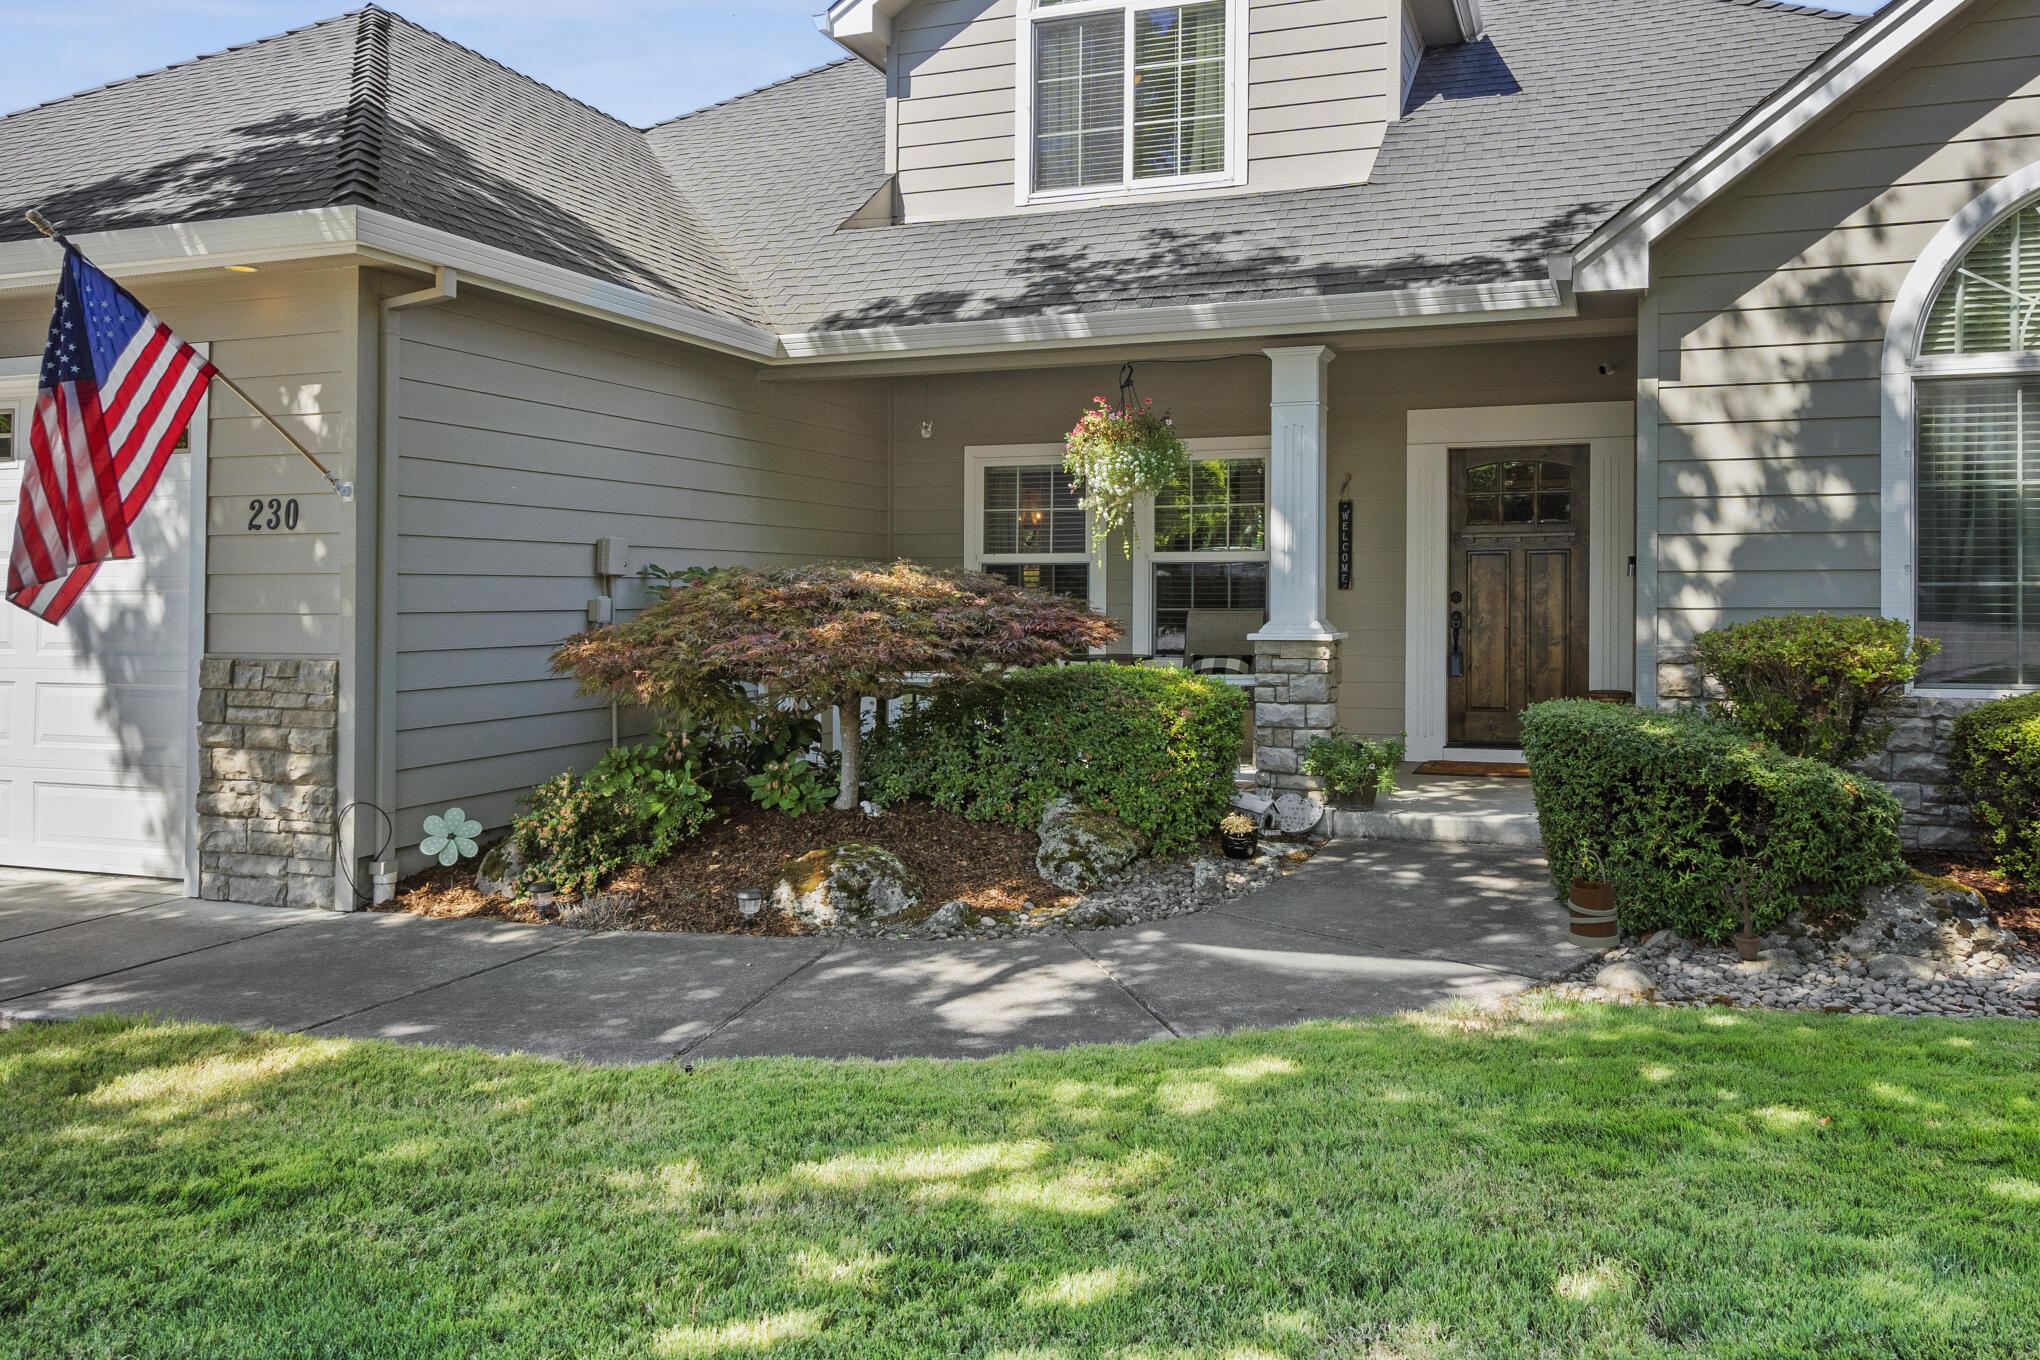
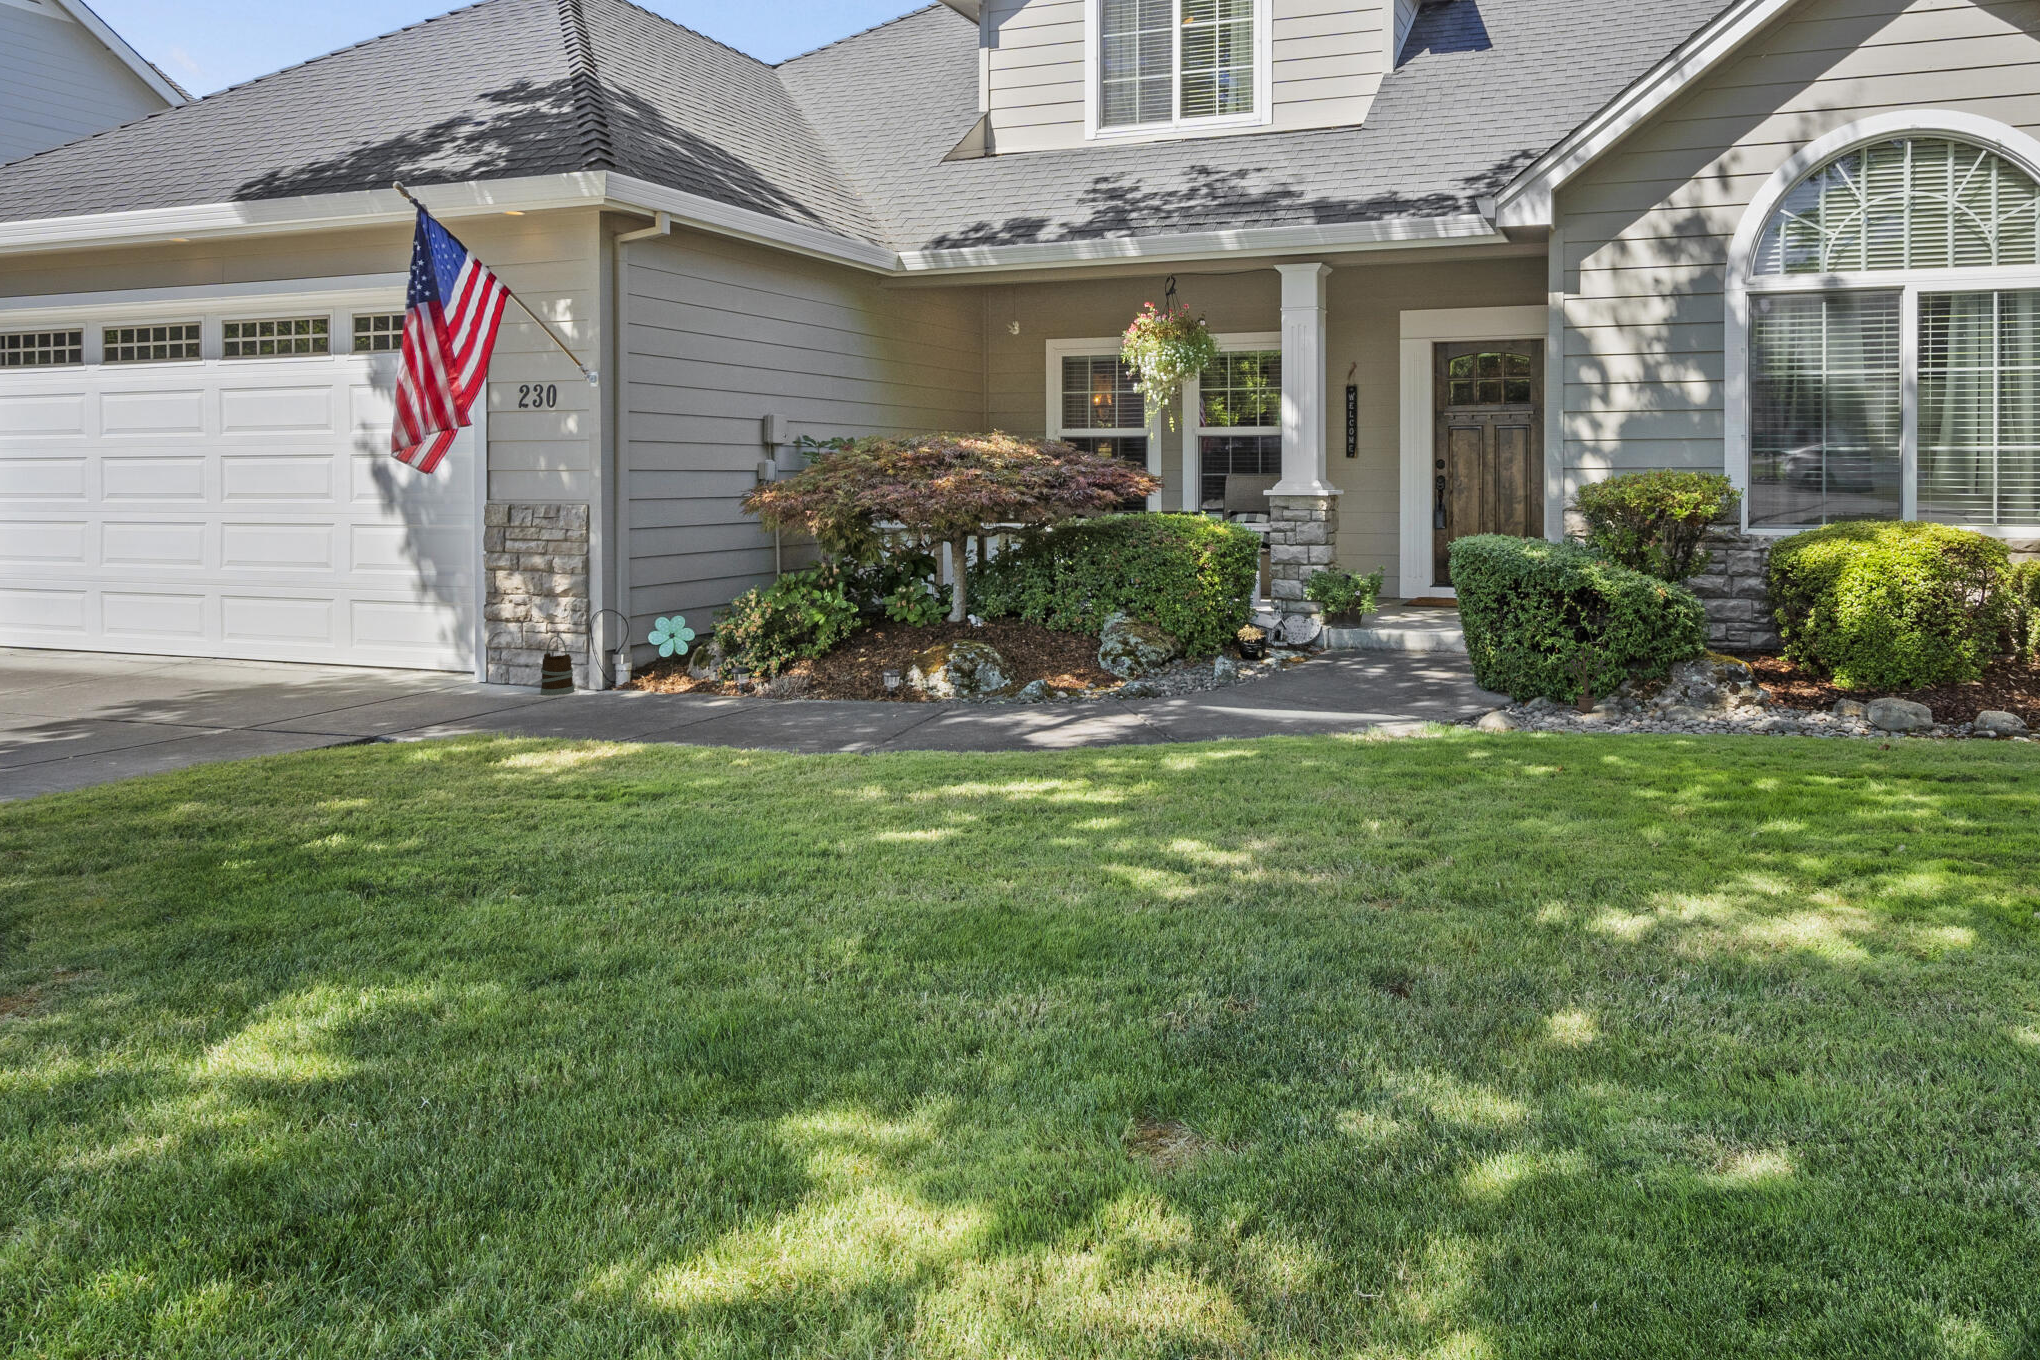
wooden bucket: present [1568,850,1620,948] -> present [540,636,574,696]

